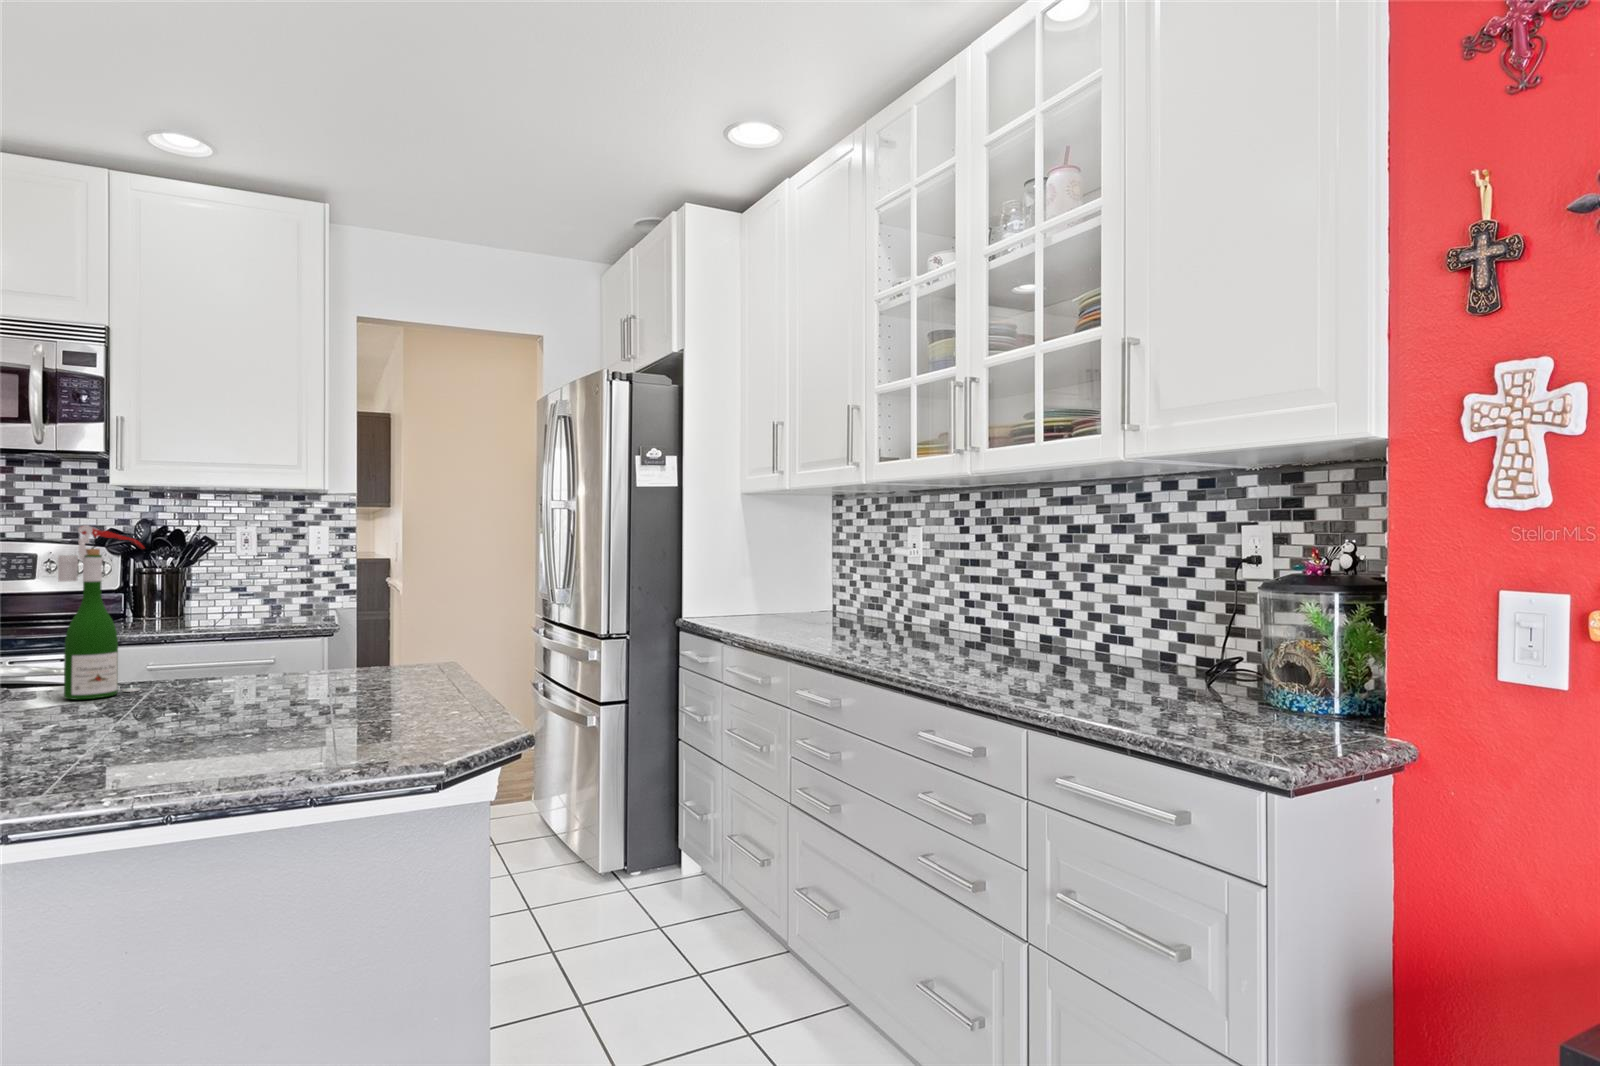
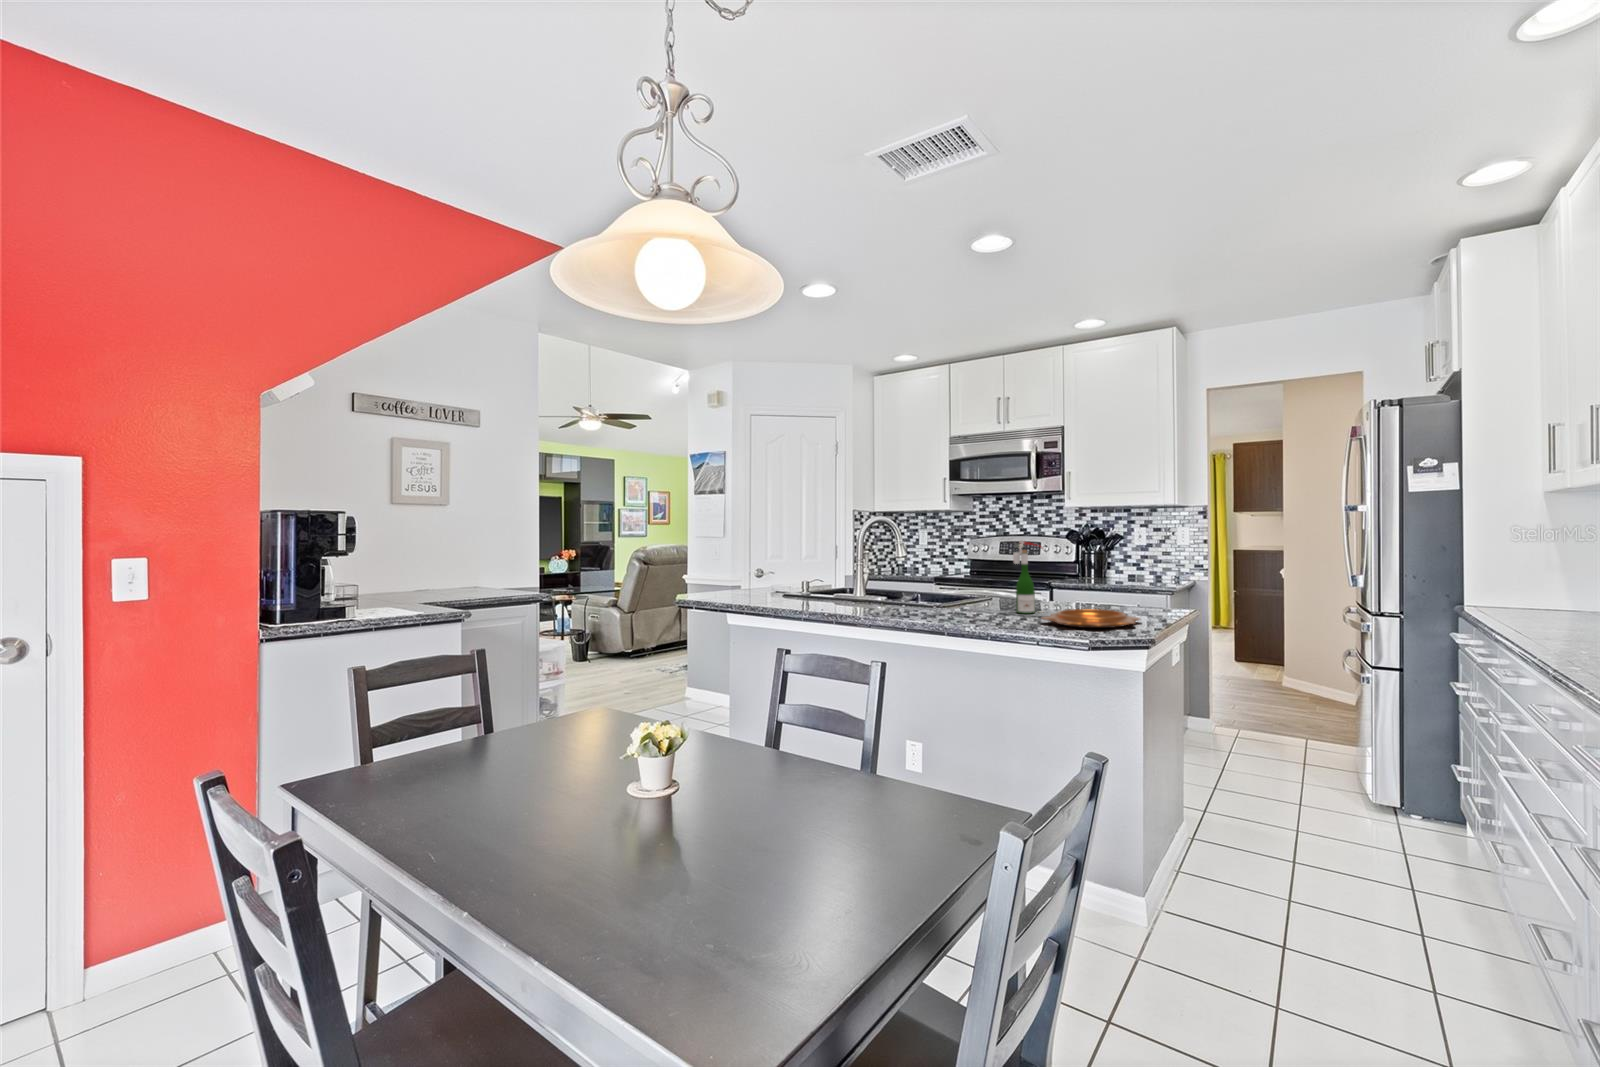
decorative bowl: none [163,668,384,712] -> present [1042,609,1140,628]

